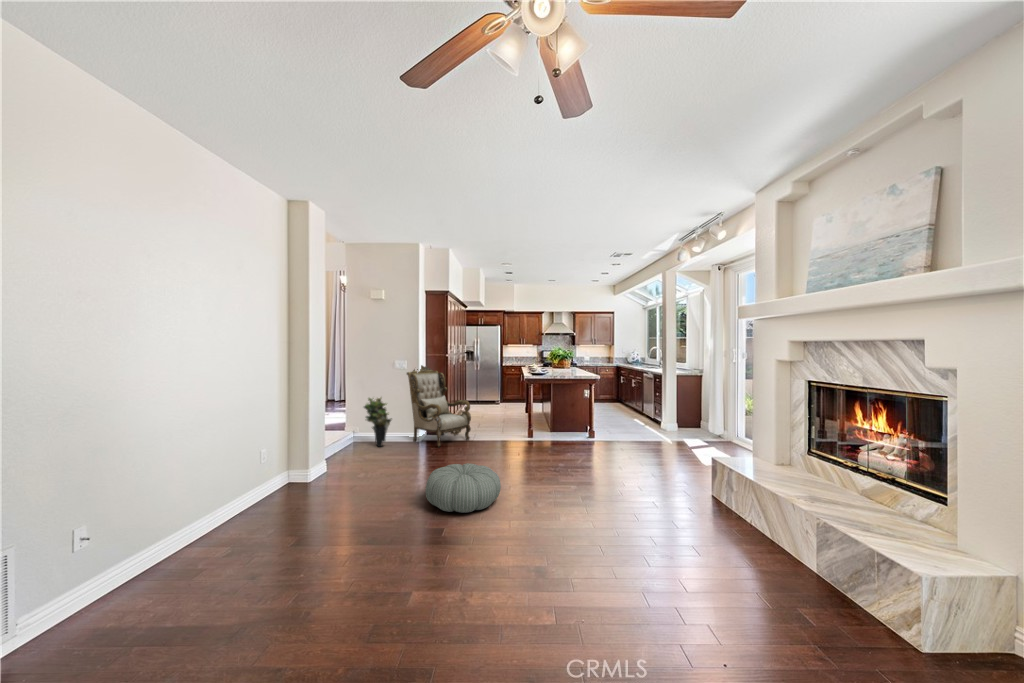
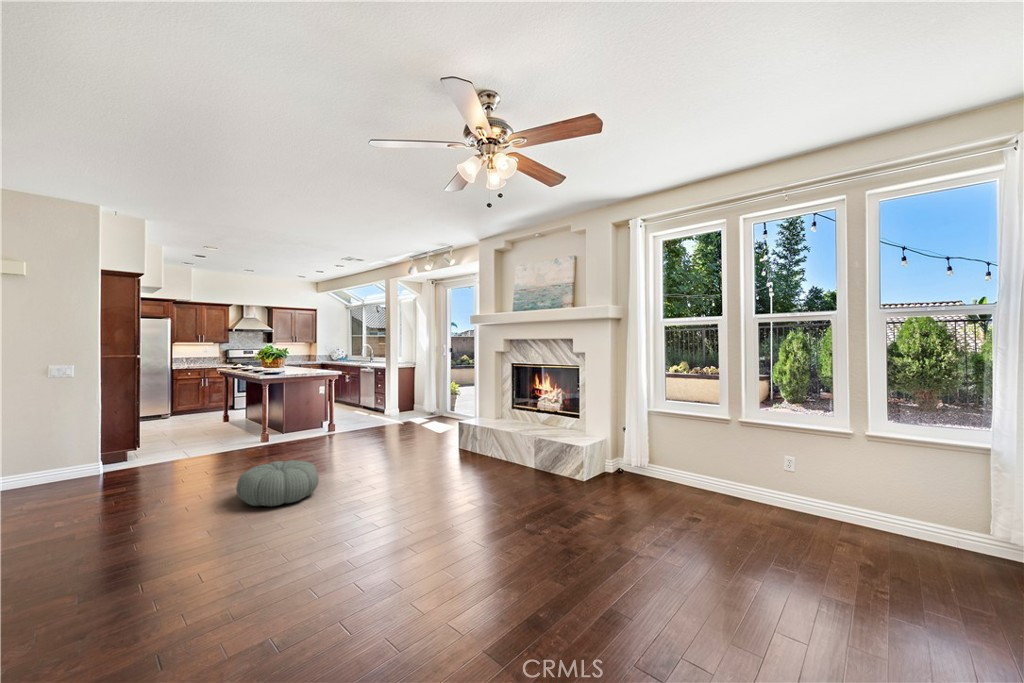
armchair: present [407,365,471,448] -> none [95,371,200,470]
potted plant: present [364,398,392,447] -> none [25,417,81,486]

